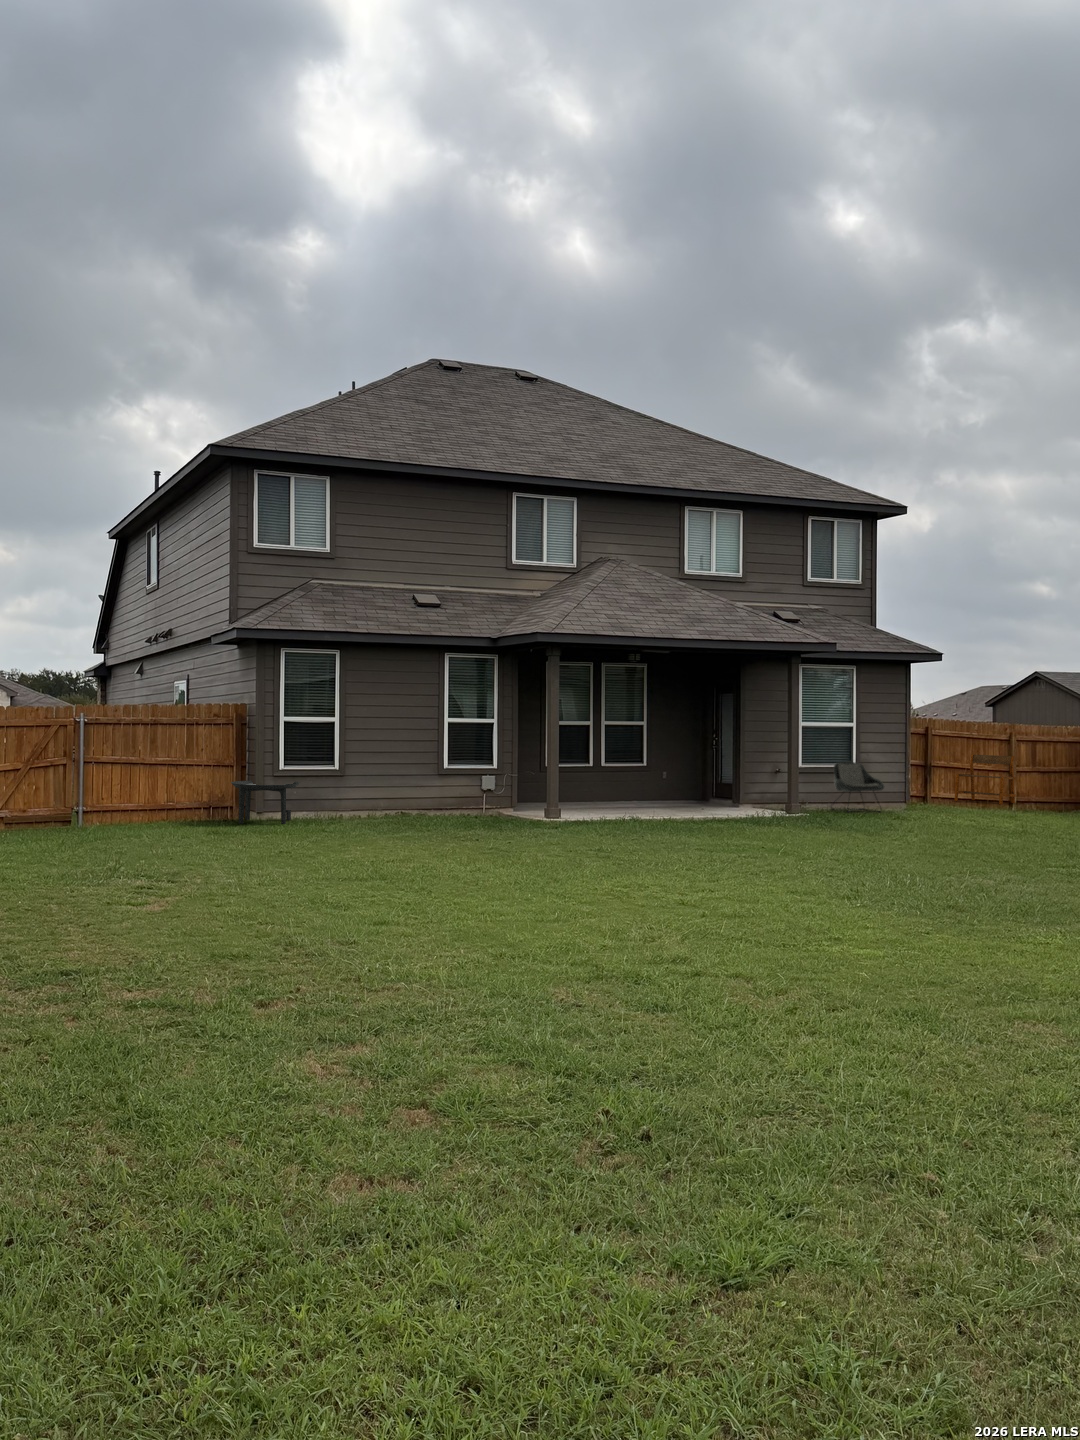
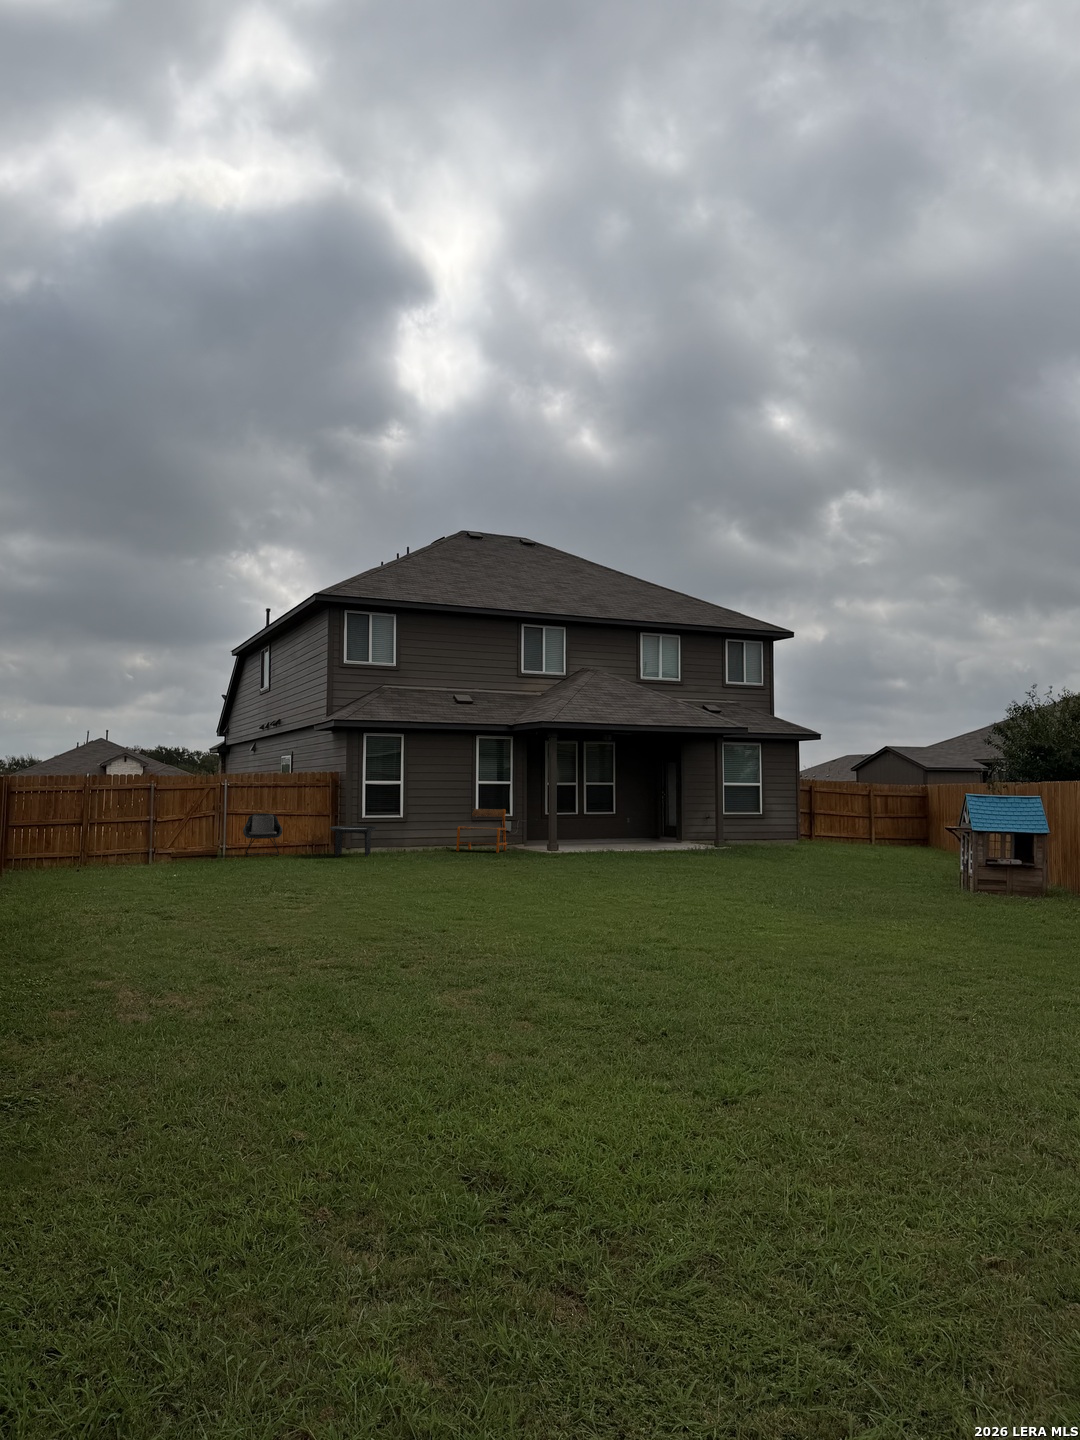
bench: present [955,754,1016,804] -> present [456,809,507,853]
lounge chair: present [834,762,884,812] -> present [243,813,283,857]

